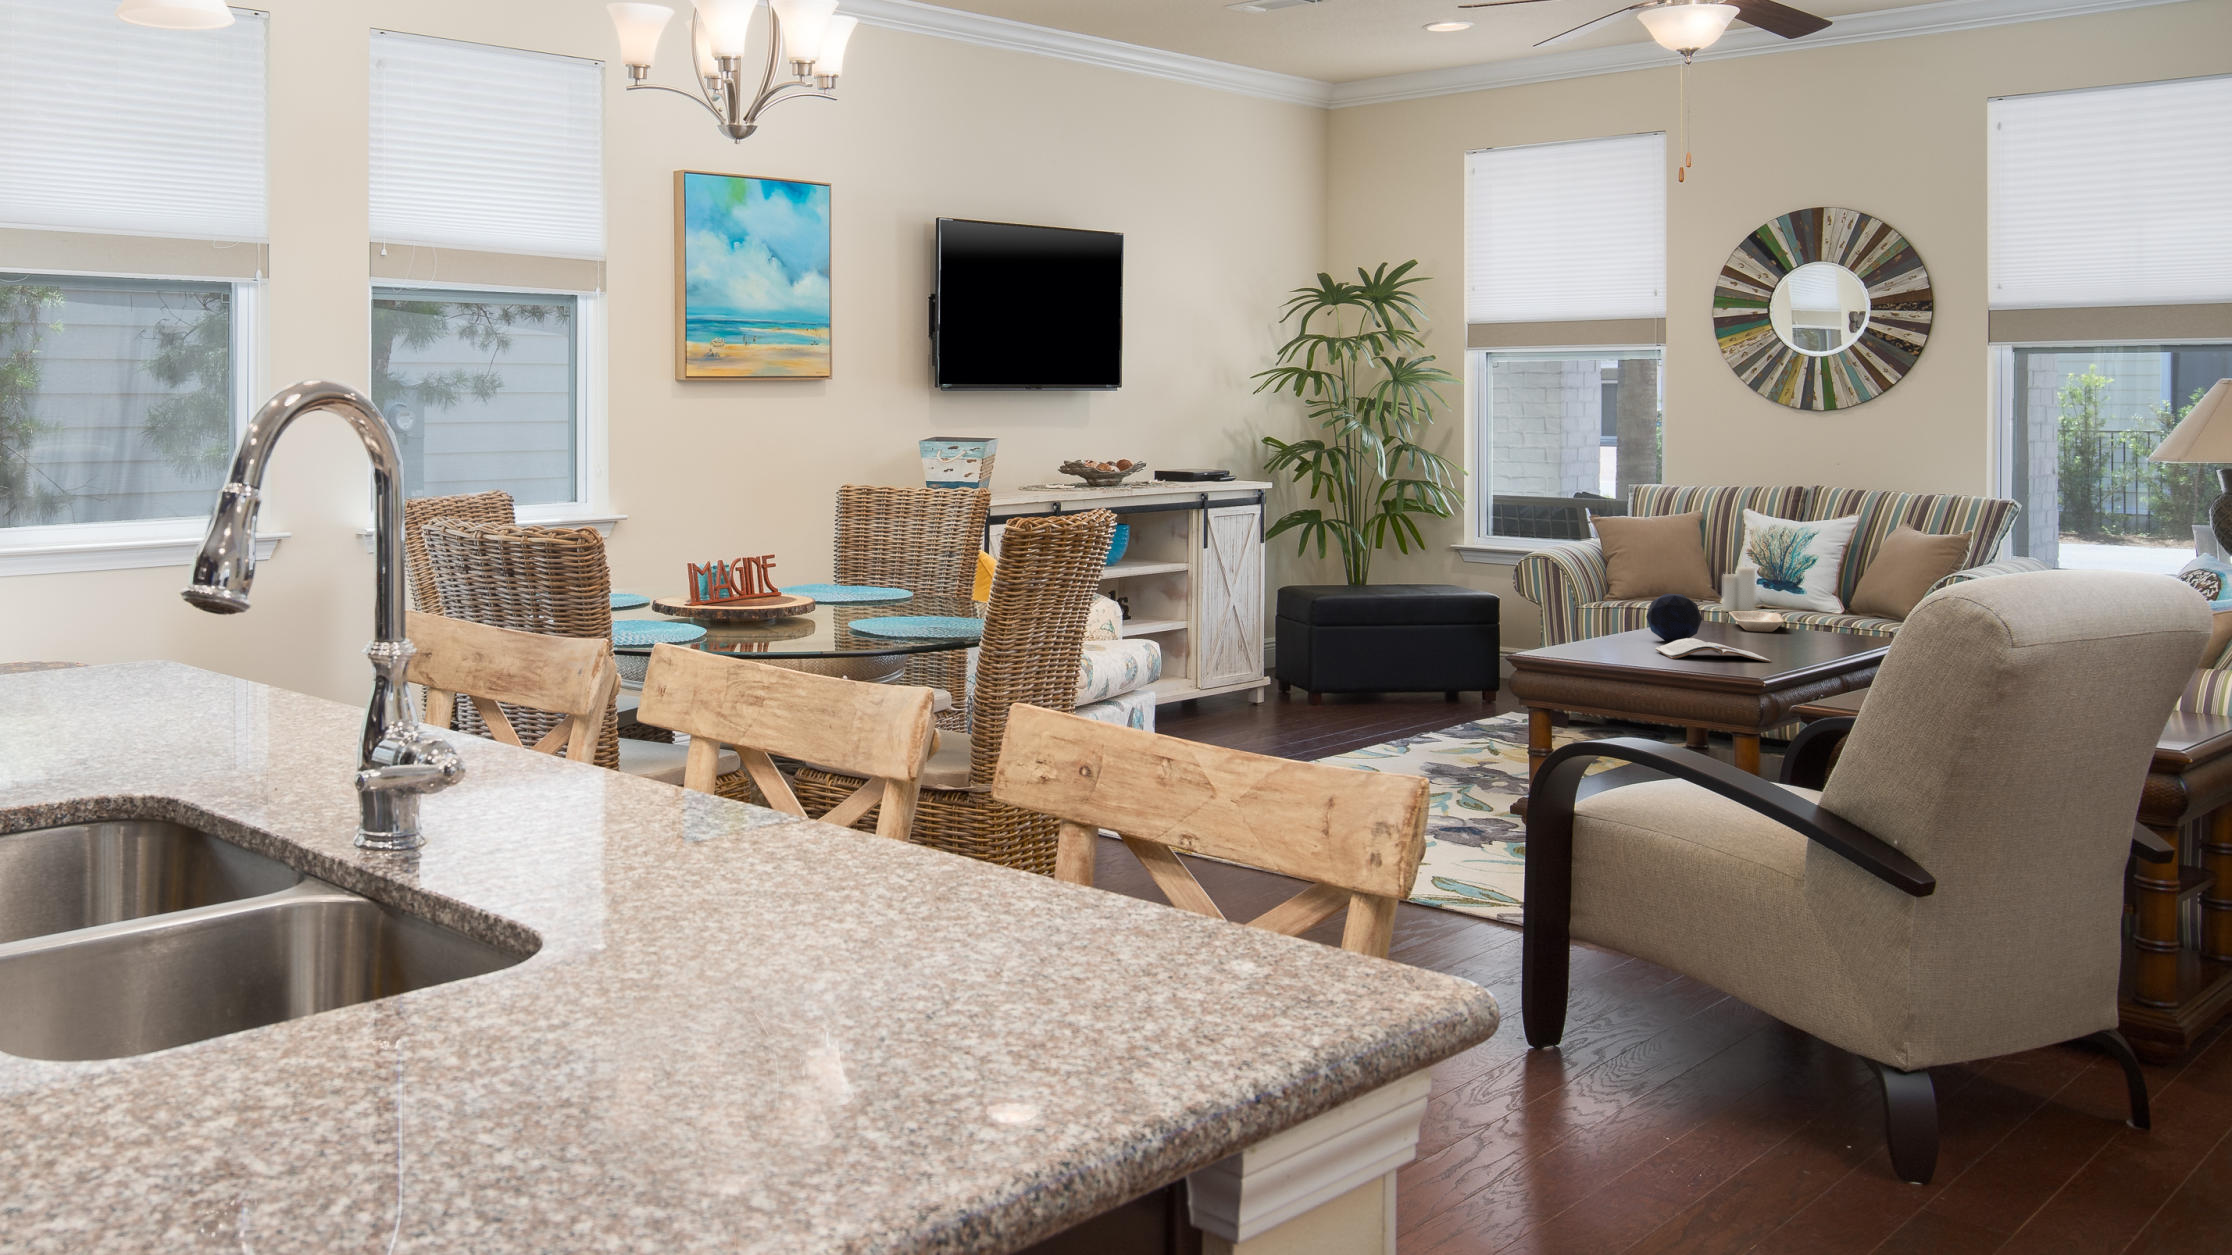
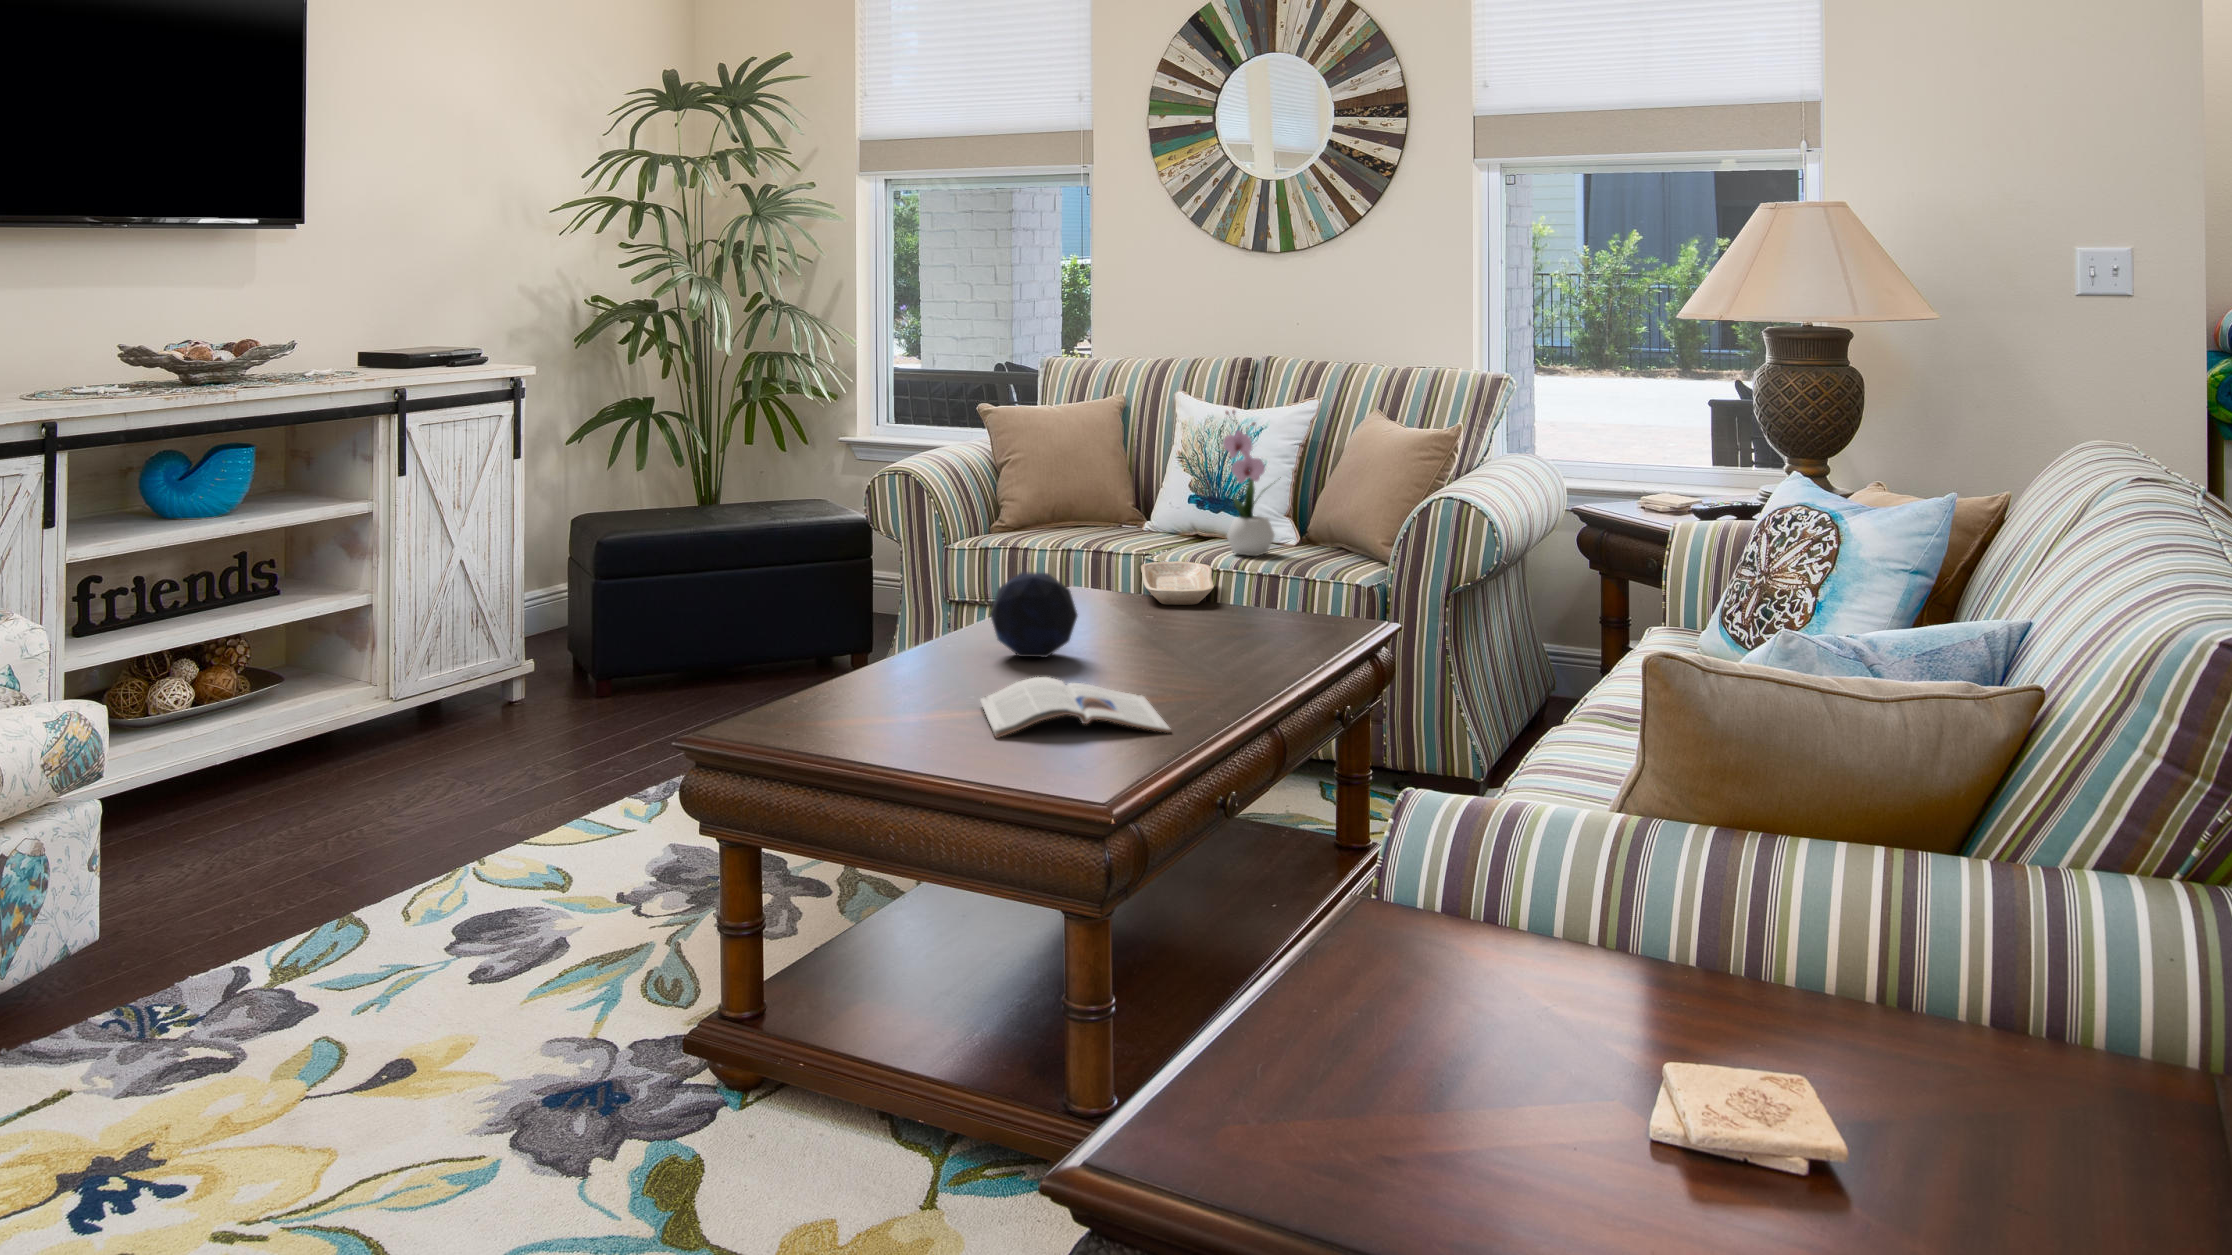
flower arrangement: none [1784,517,1830,618] -> present [1223,411,1281,556]
candle: present [1720,567,1757,612] -> none [1140,475,1191,549]

